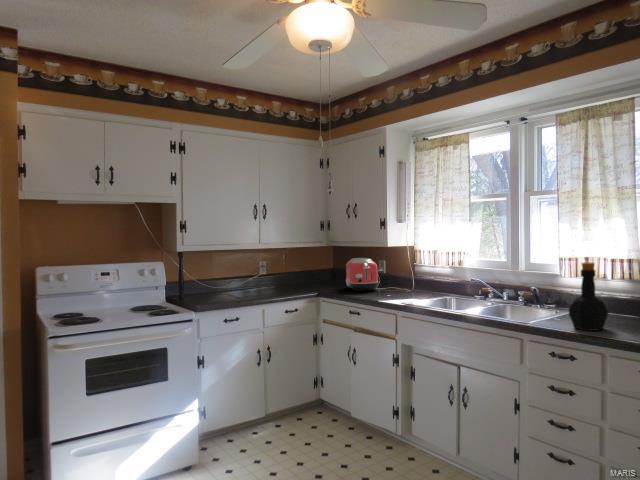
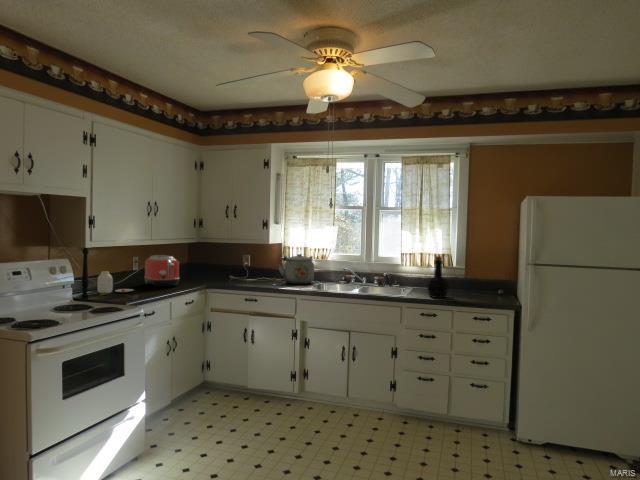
toaster: present [346,258,378,291] -> present [145,255,179,287]
kettle: none [391,259,438,297] -> present [279,254,314,284]
jar: none [193,278,229,302] -> present [98,271,133,295]

